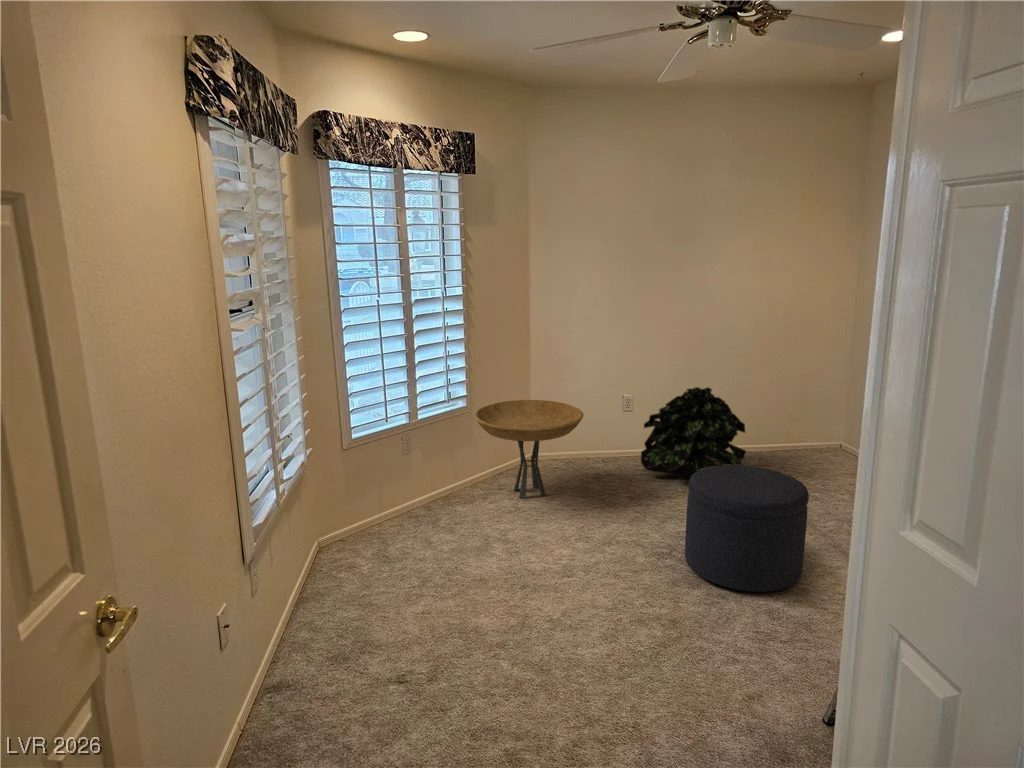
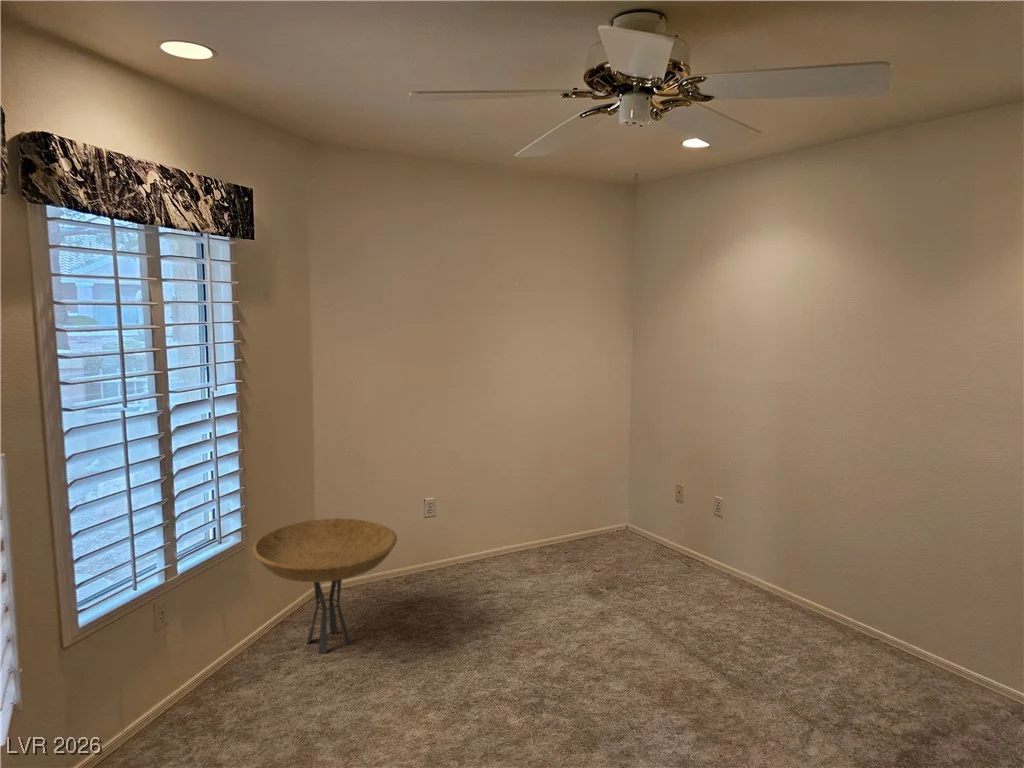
potted plant: present [641,387,746,471] -> none [448,483,558,597]
ottoman: present [685,465,809,592] -> none [552,578,684,734]

